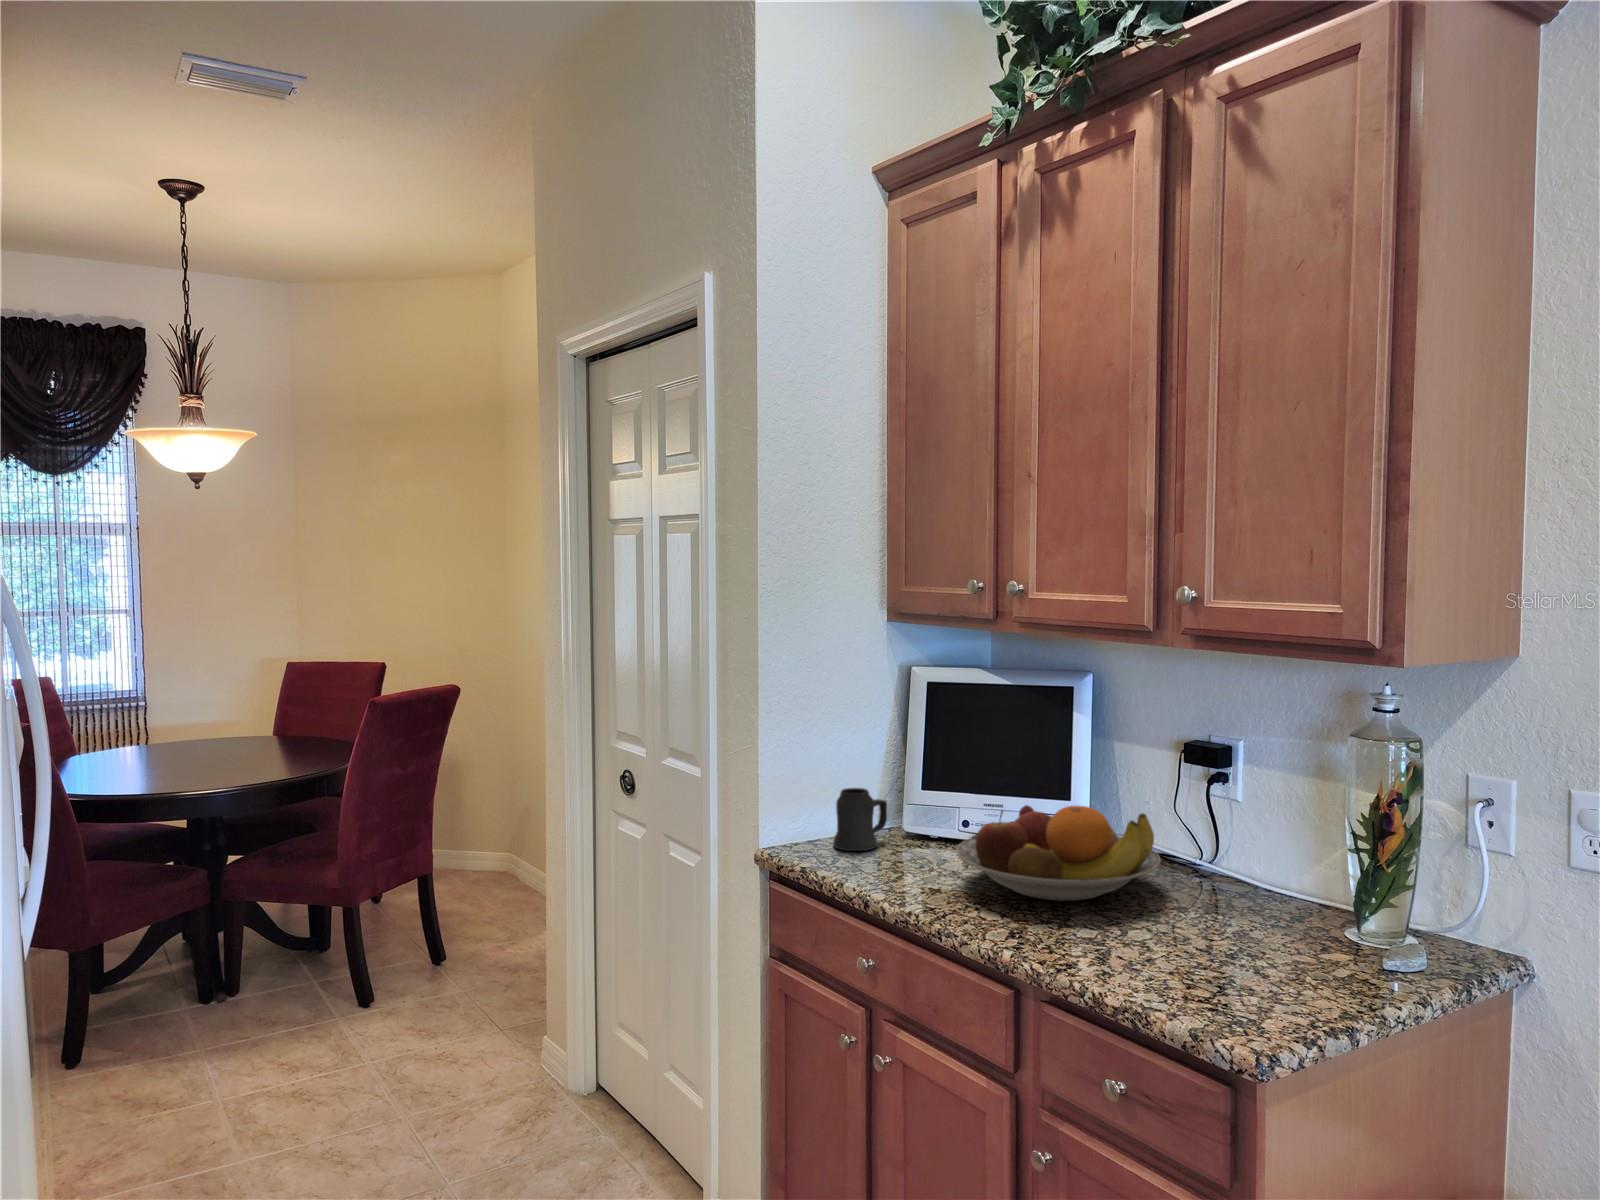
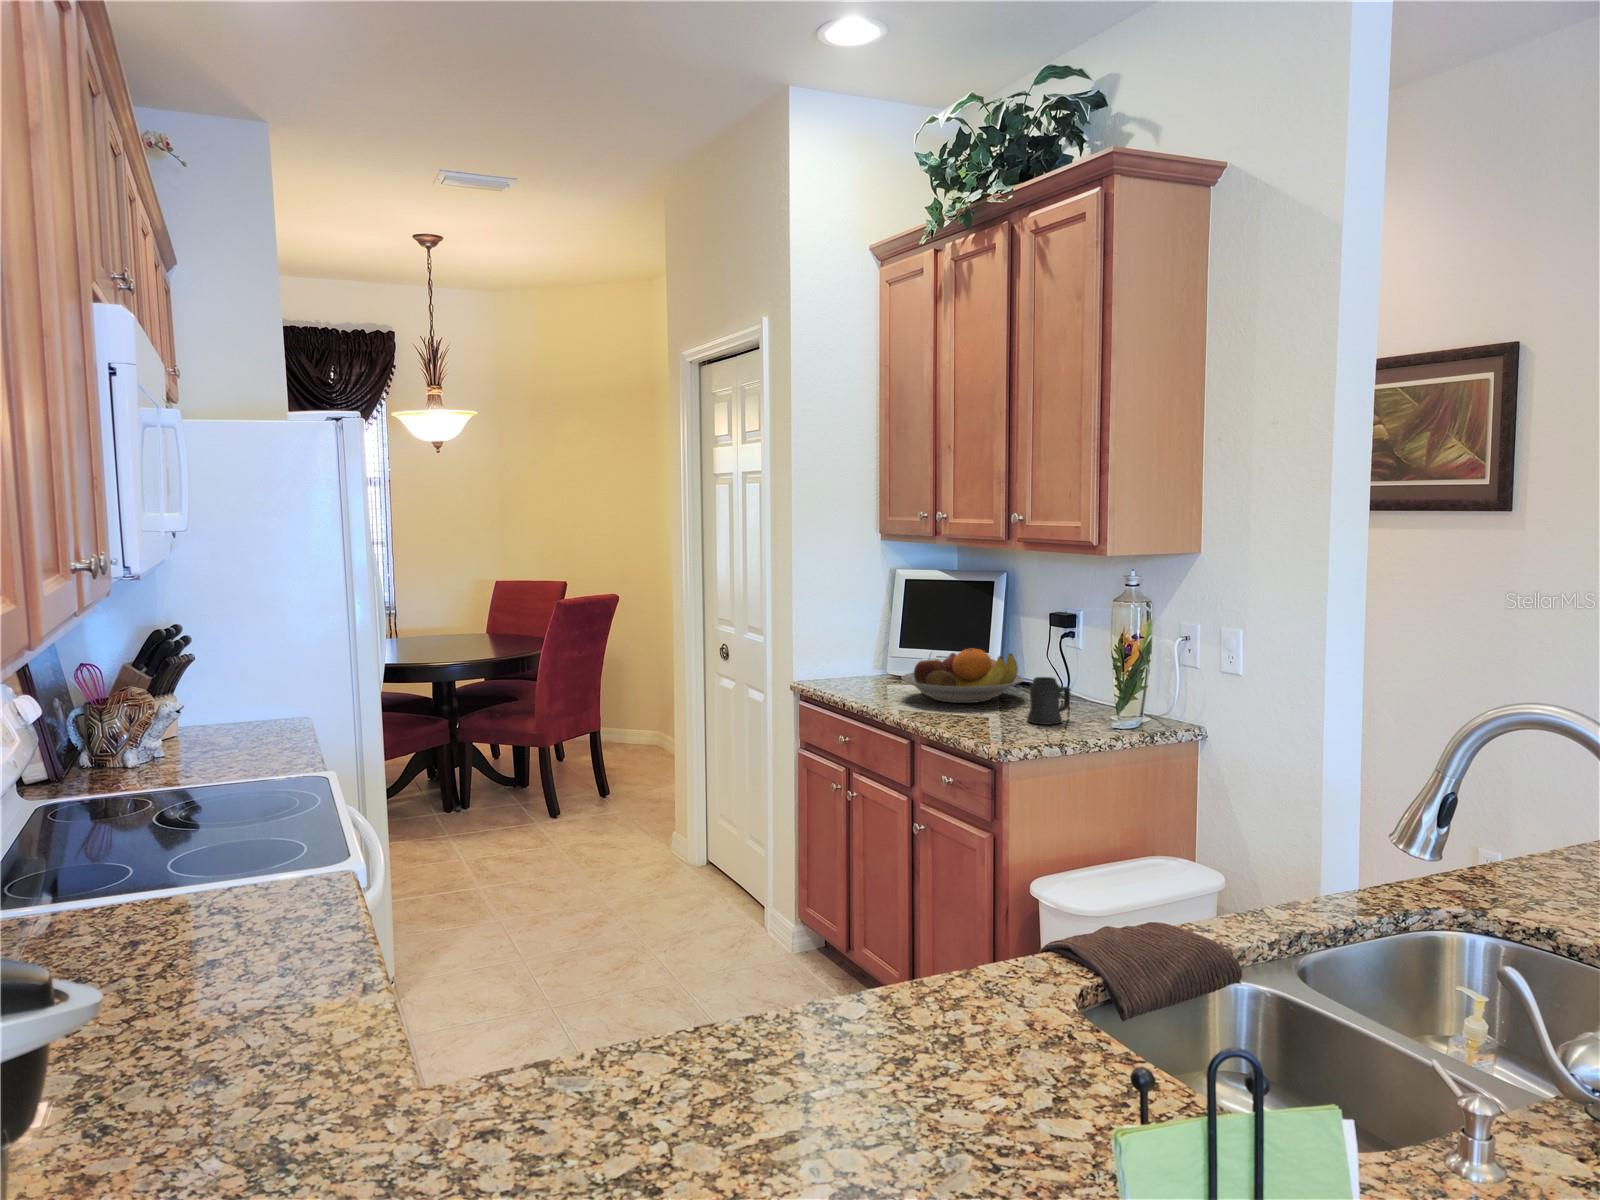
mug: present [833,788,887,851] -> present [1027,677,1070,725]

